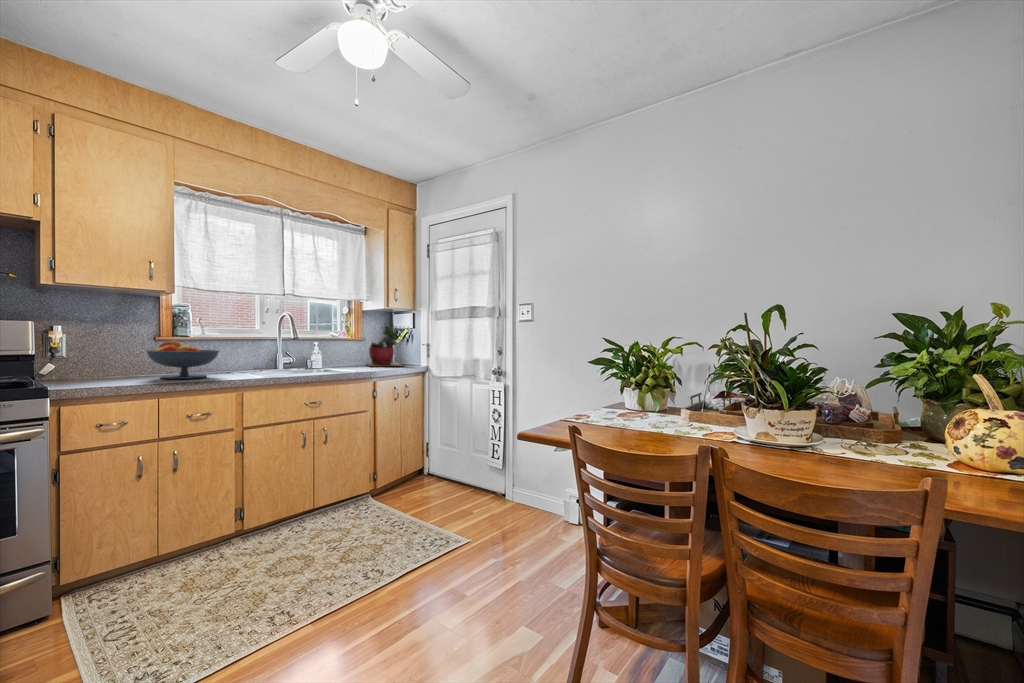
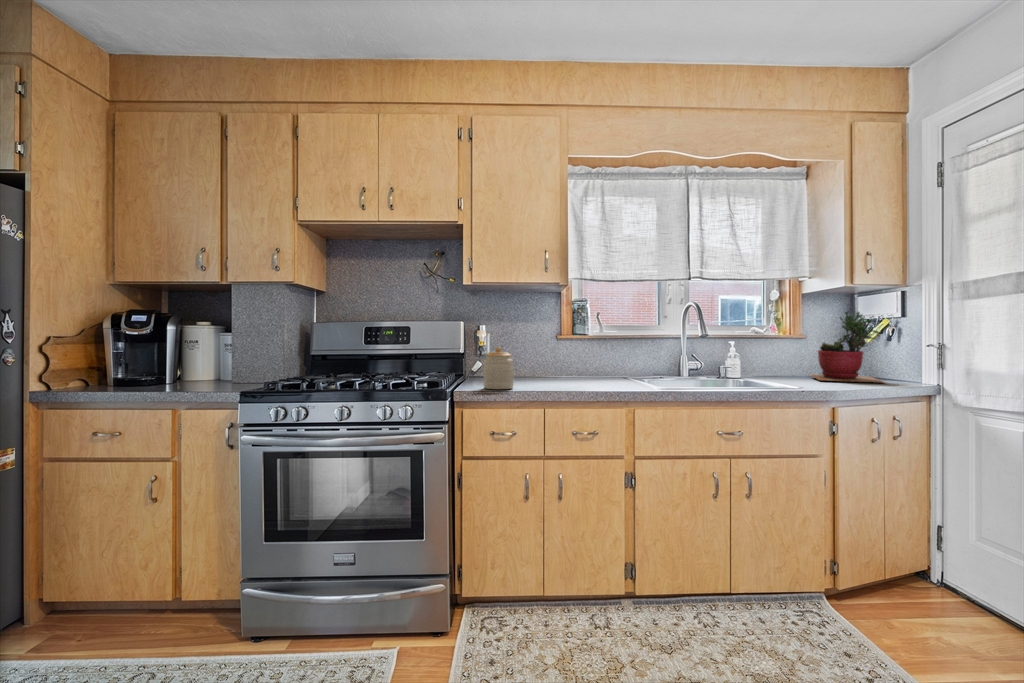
fruit bowl: present [147,341,219,379] -> none [539,341,610,387]
jar: none [83,346,121,385] -> present [483,347,513,389]

